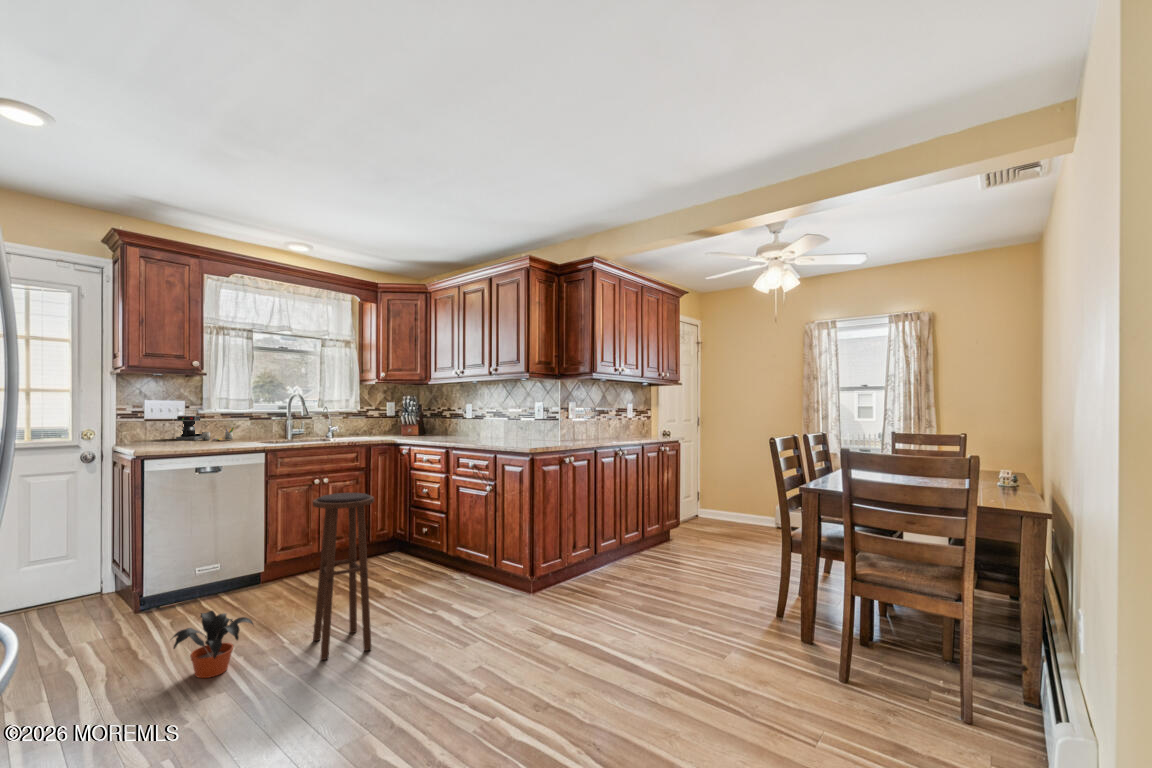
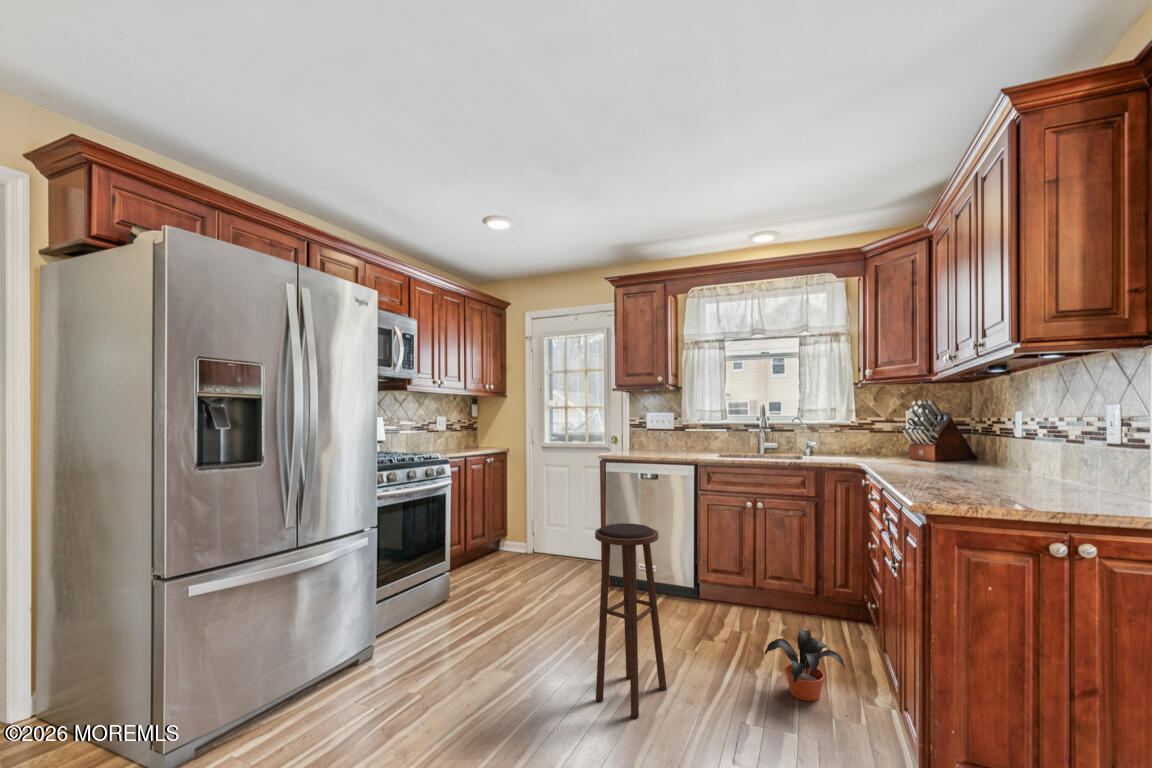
coffee maker: present [176,416,234,440] -> none [667,425,704,449]
potted plant: present [173,611,253,678] -> present [765,629,845,701]

